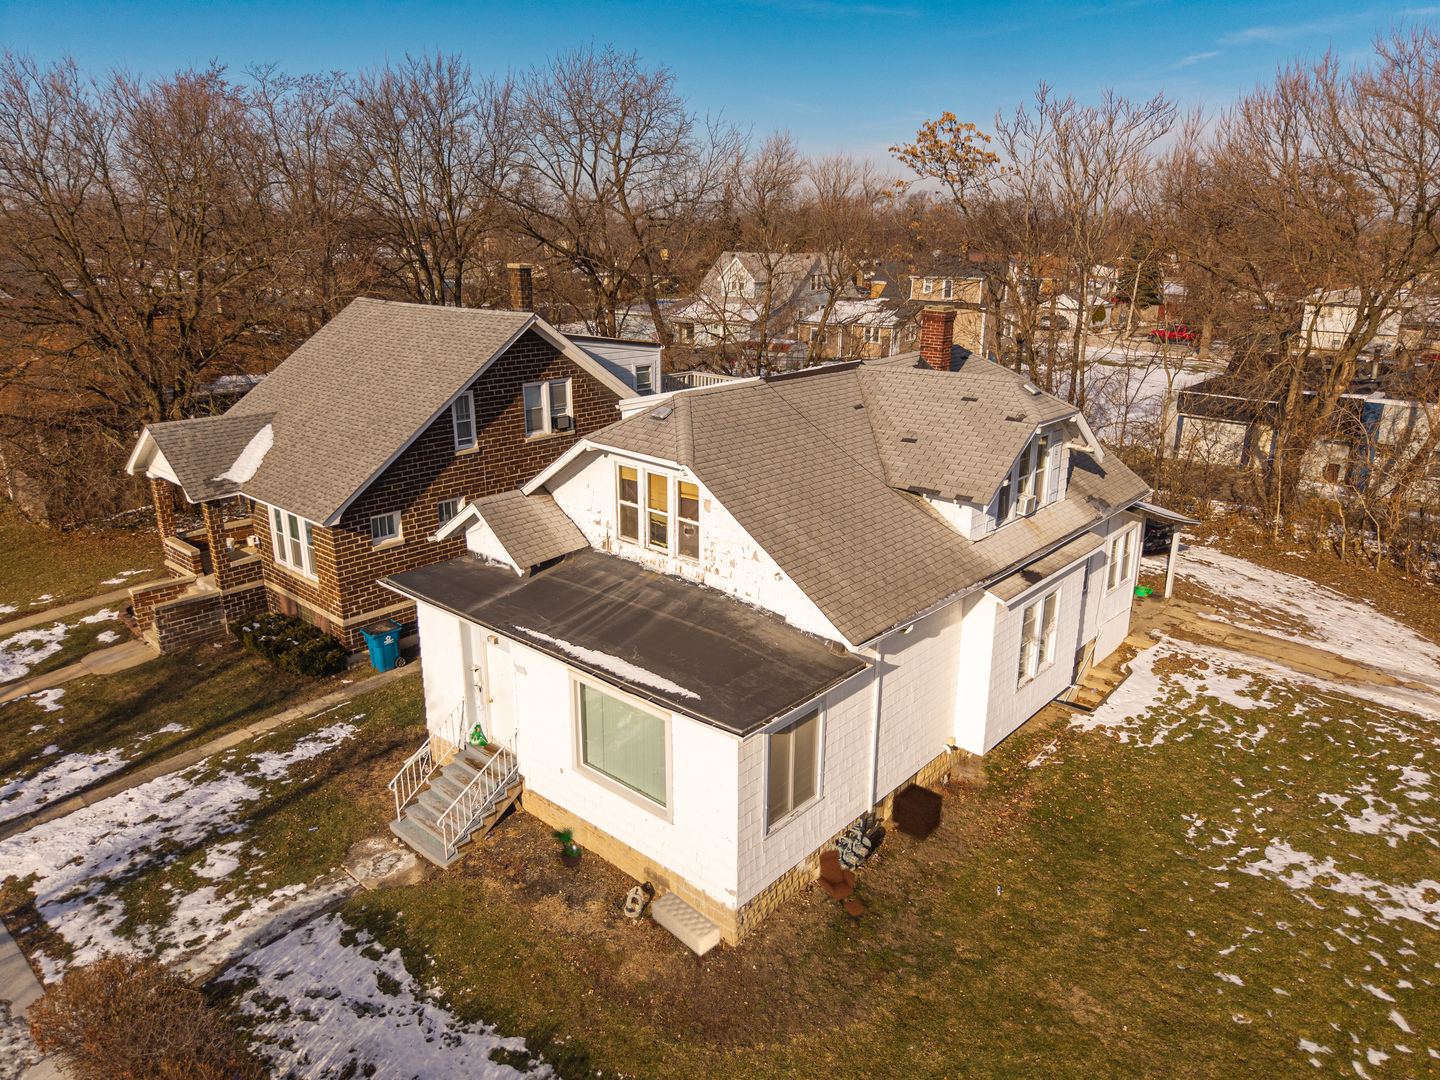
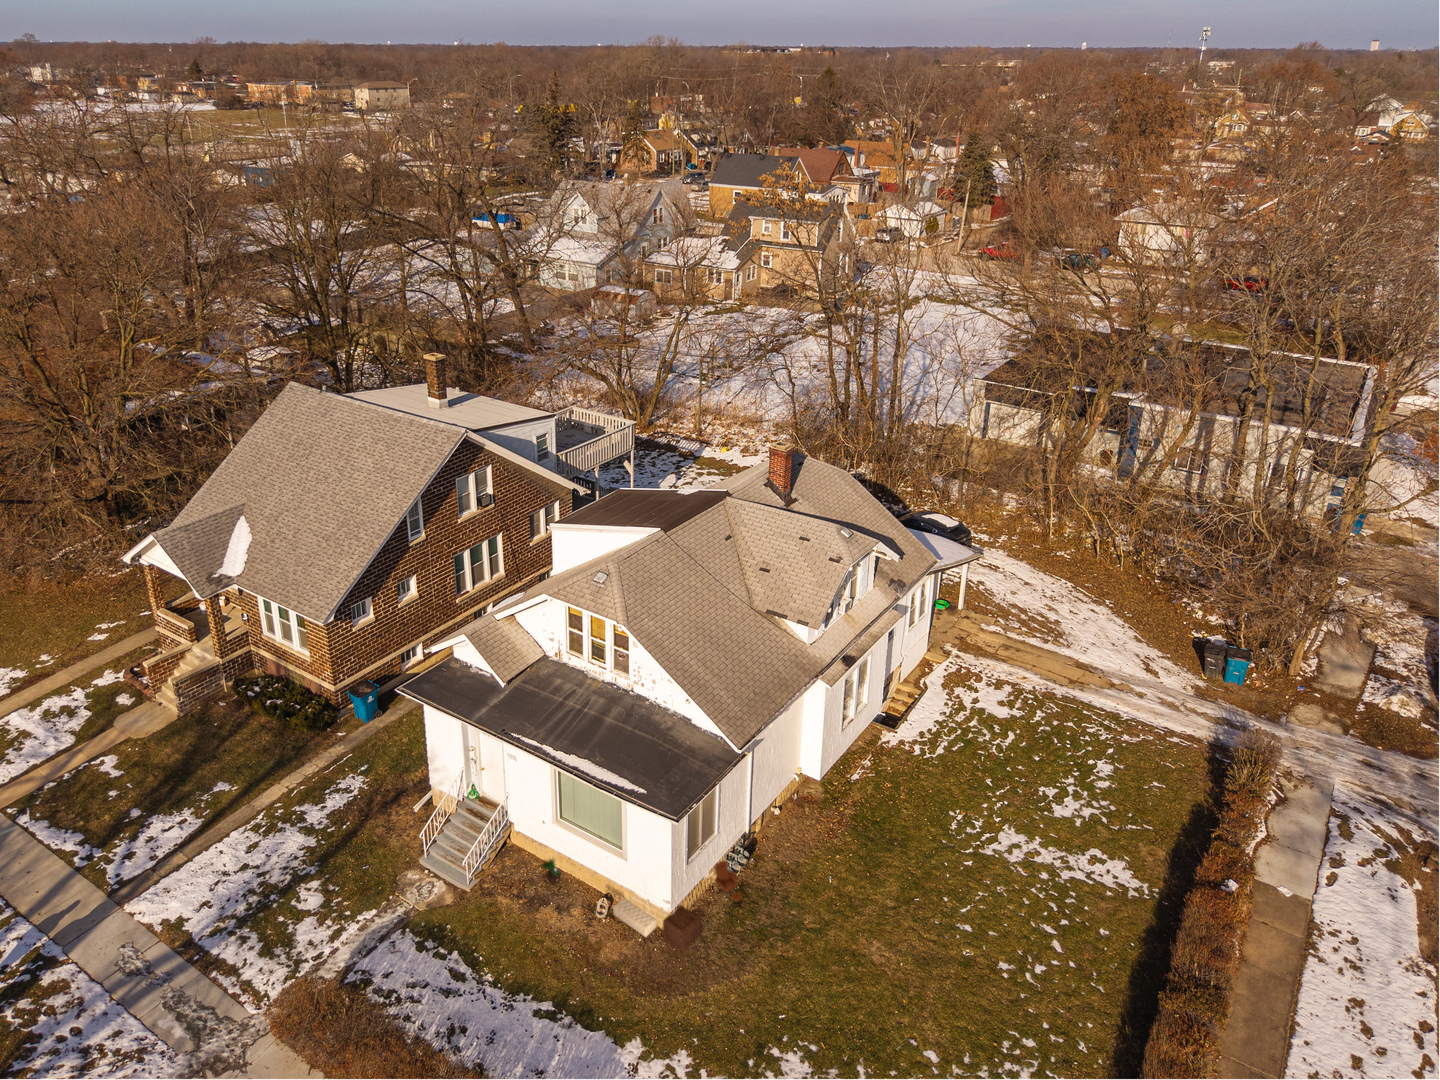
wooden crate: present [892,782,943,840] -> present [663,905,700,952]

